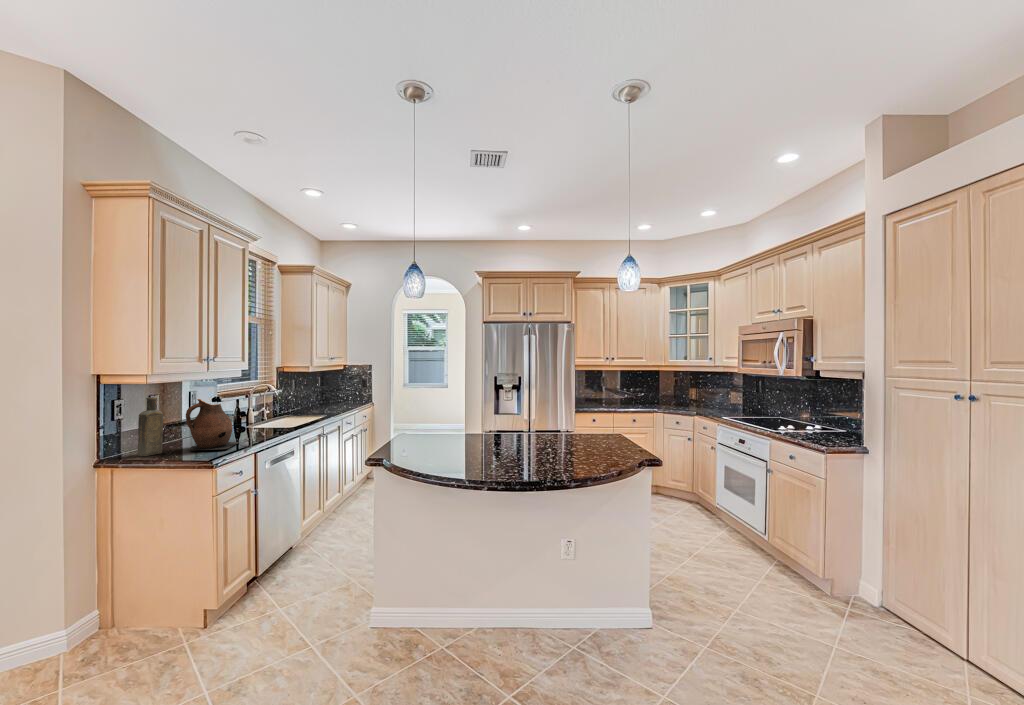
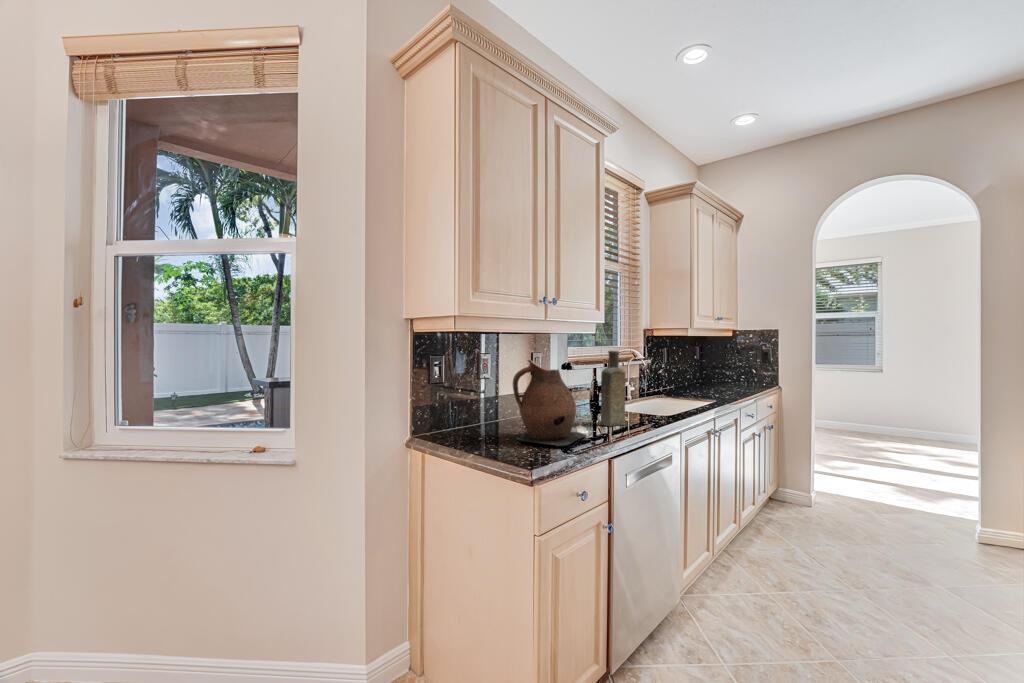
bottle: present [138,397,163,456] -> present [601,351,626,426]

